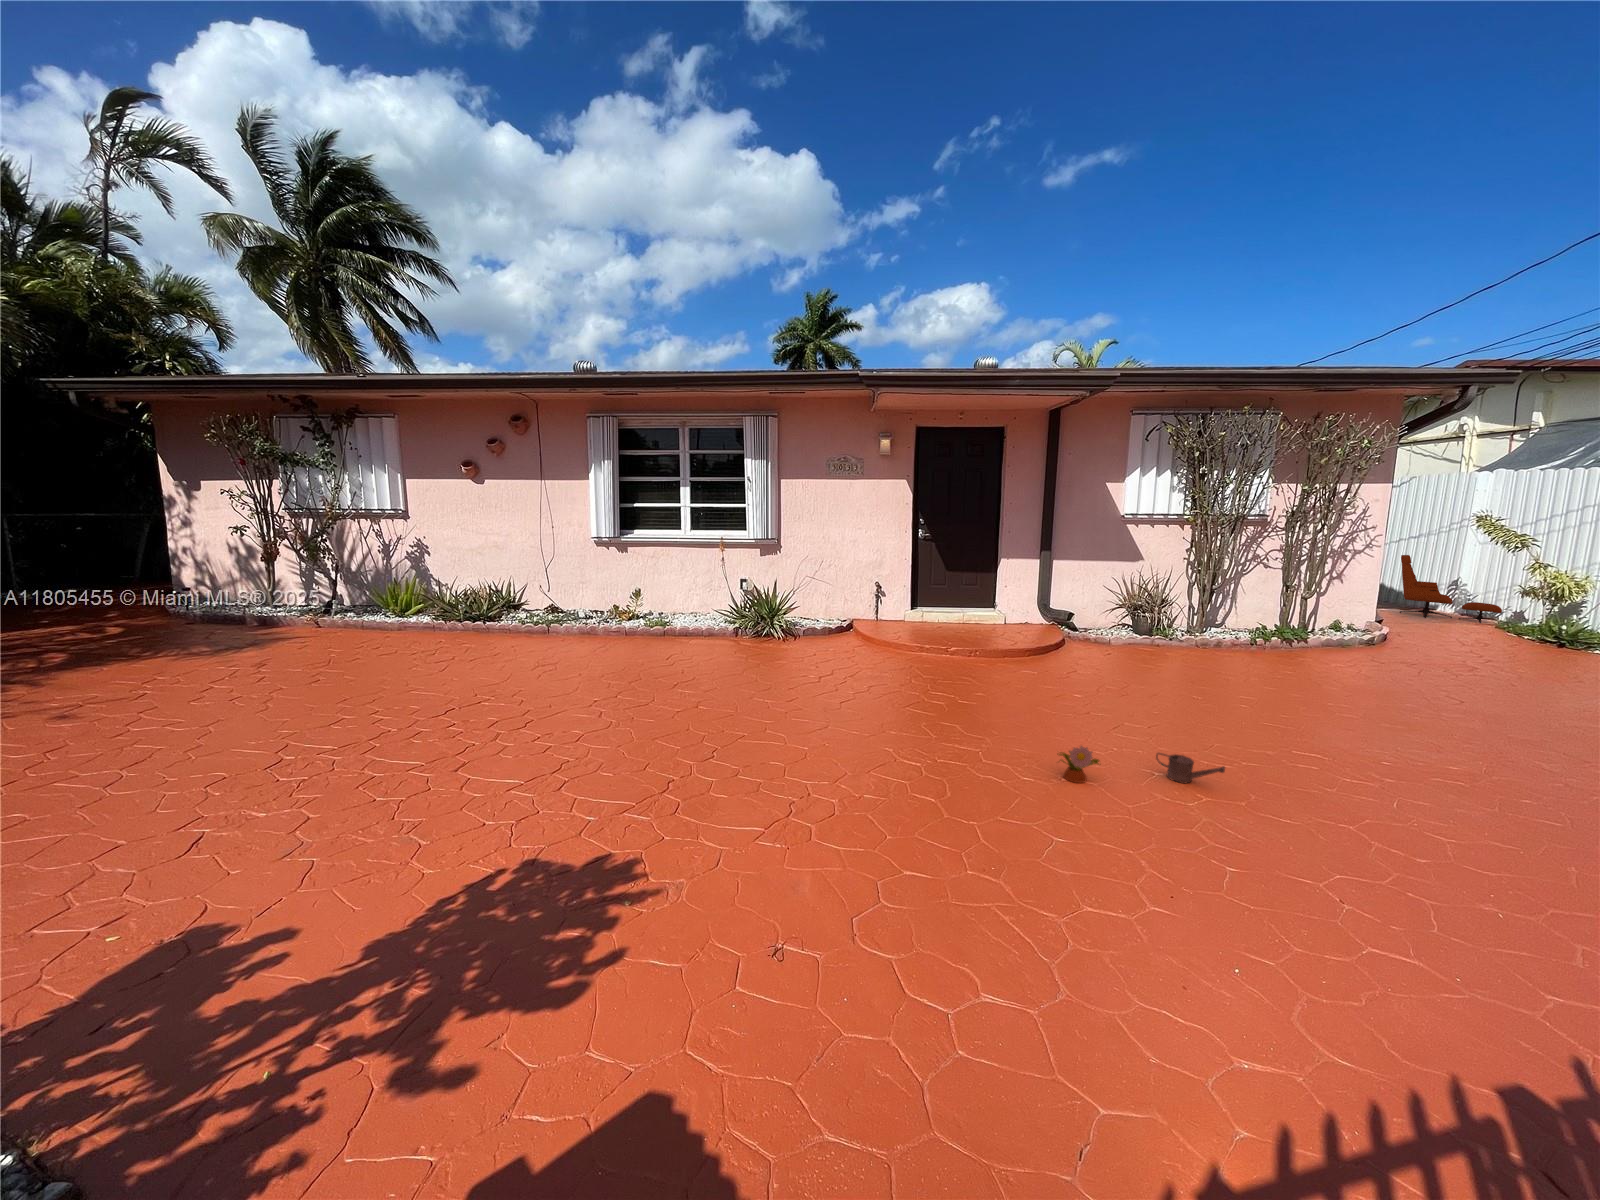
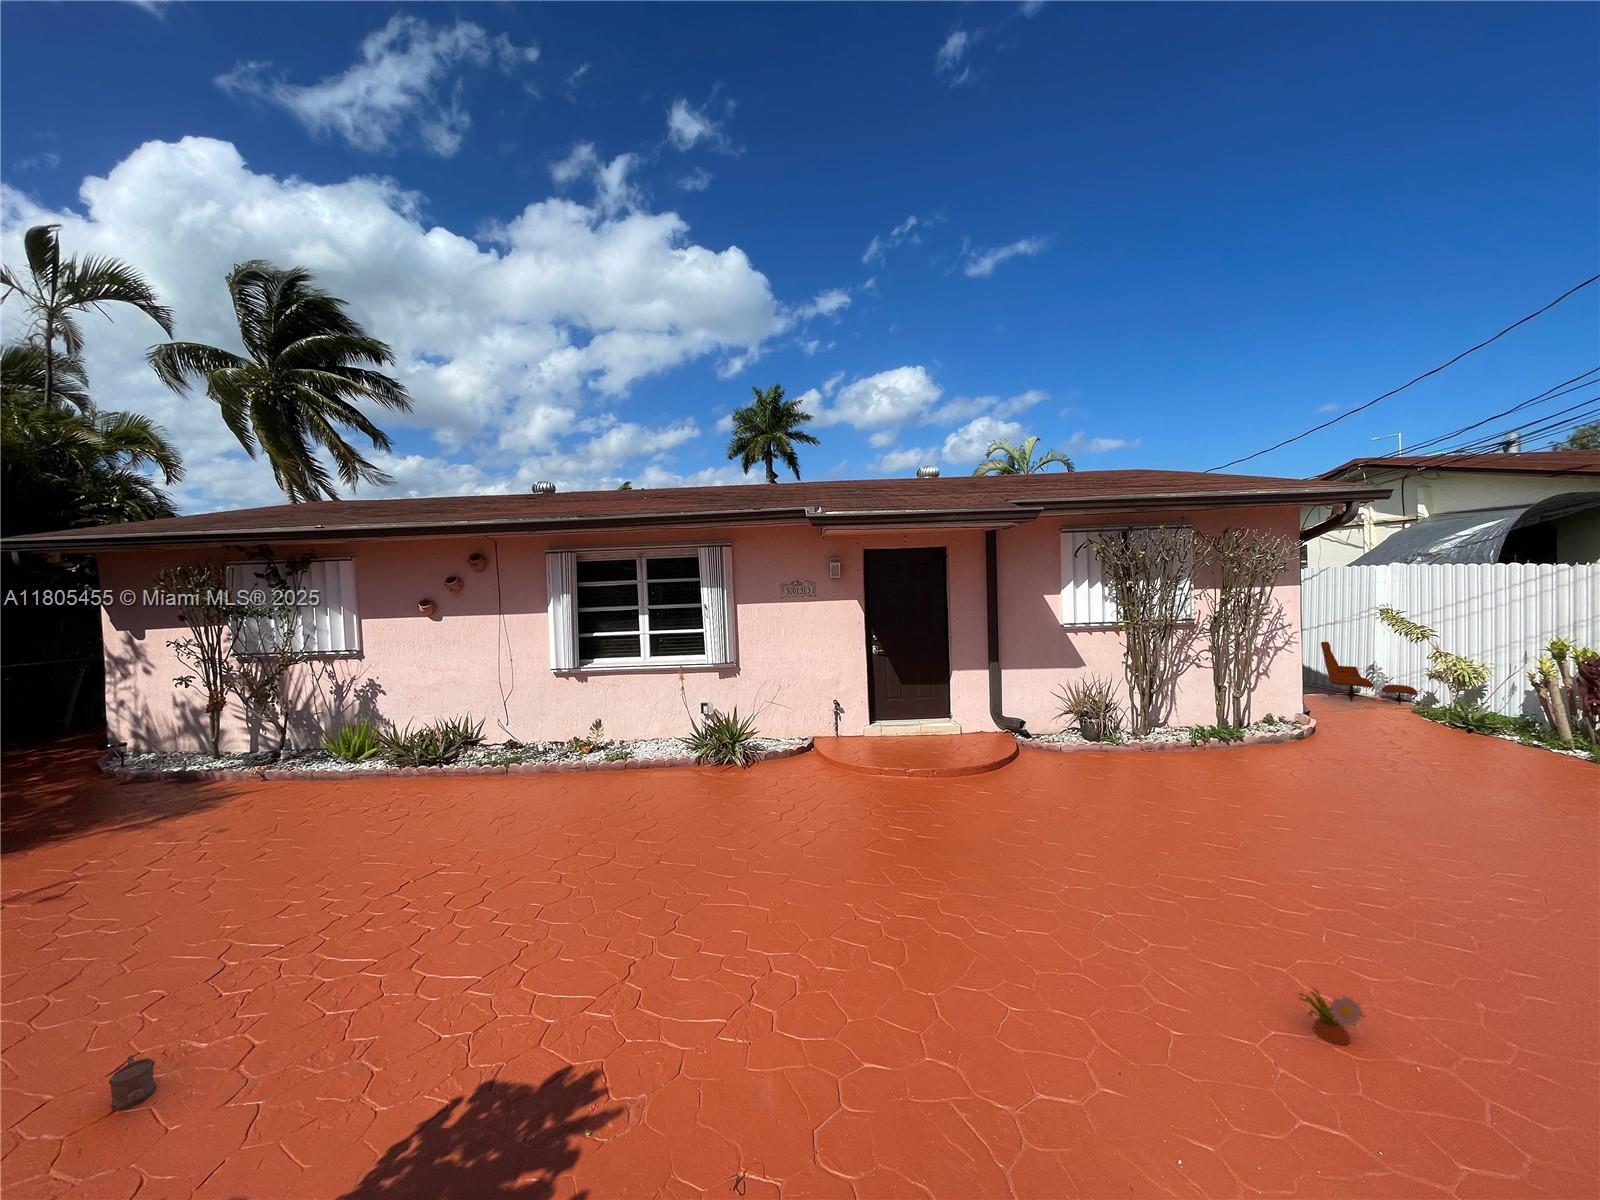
decorative plant: present [1057,746,1099,783] -> present [1299,989,1365,1045]
watering can: present [1156,753,1225,783] -> present [109,1055,157,1111]

